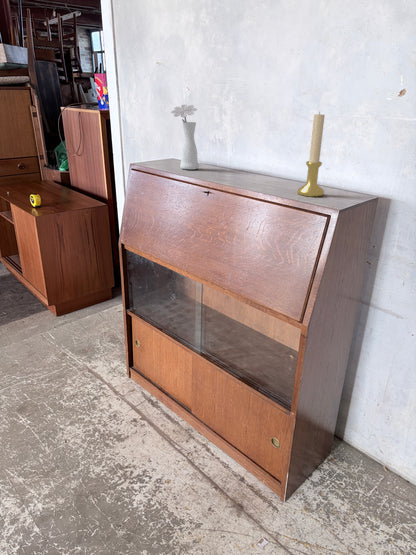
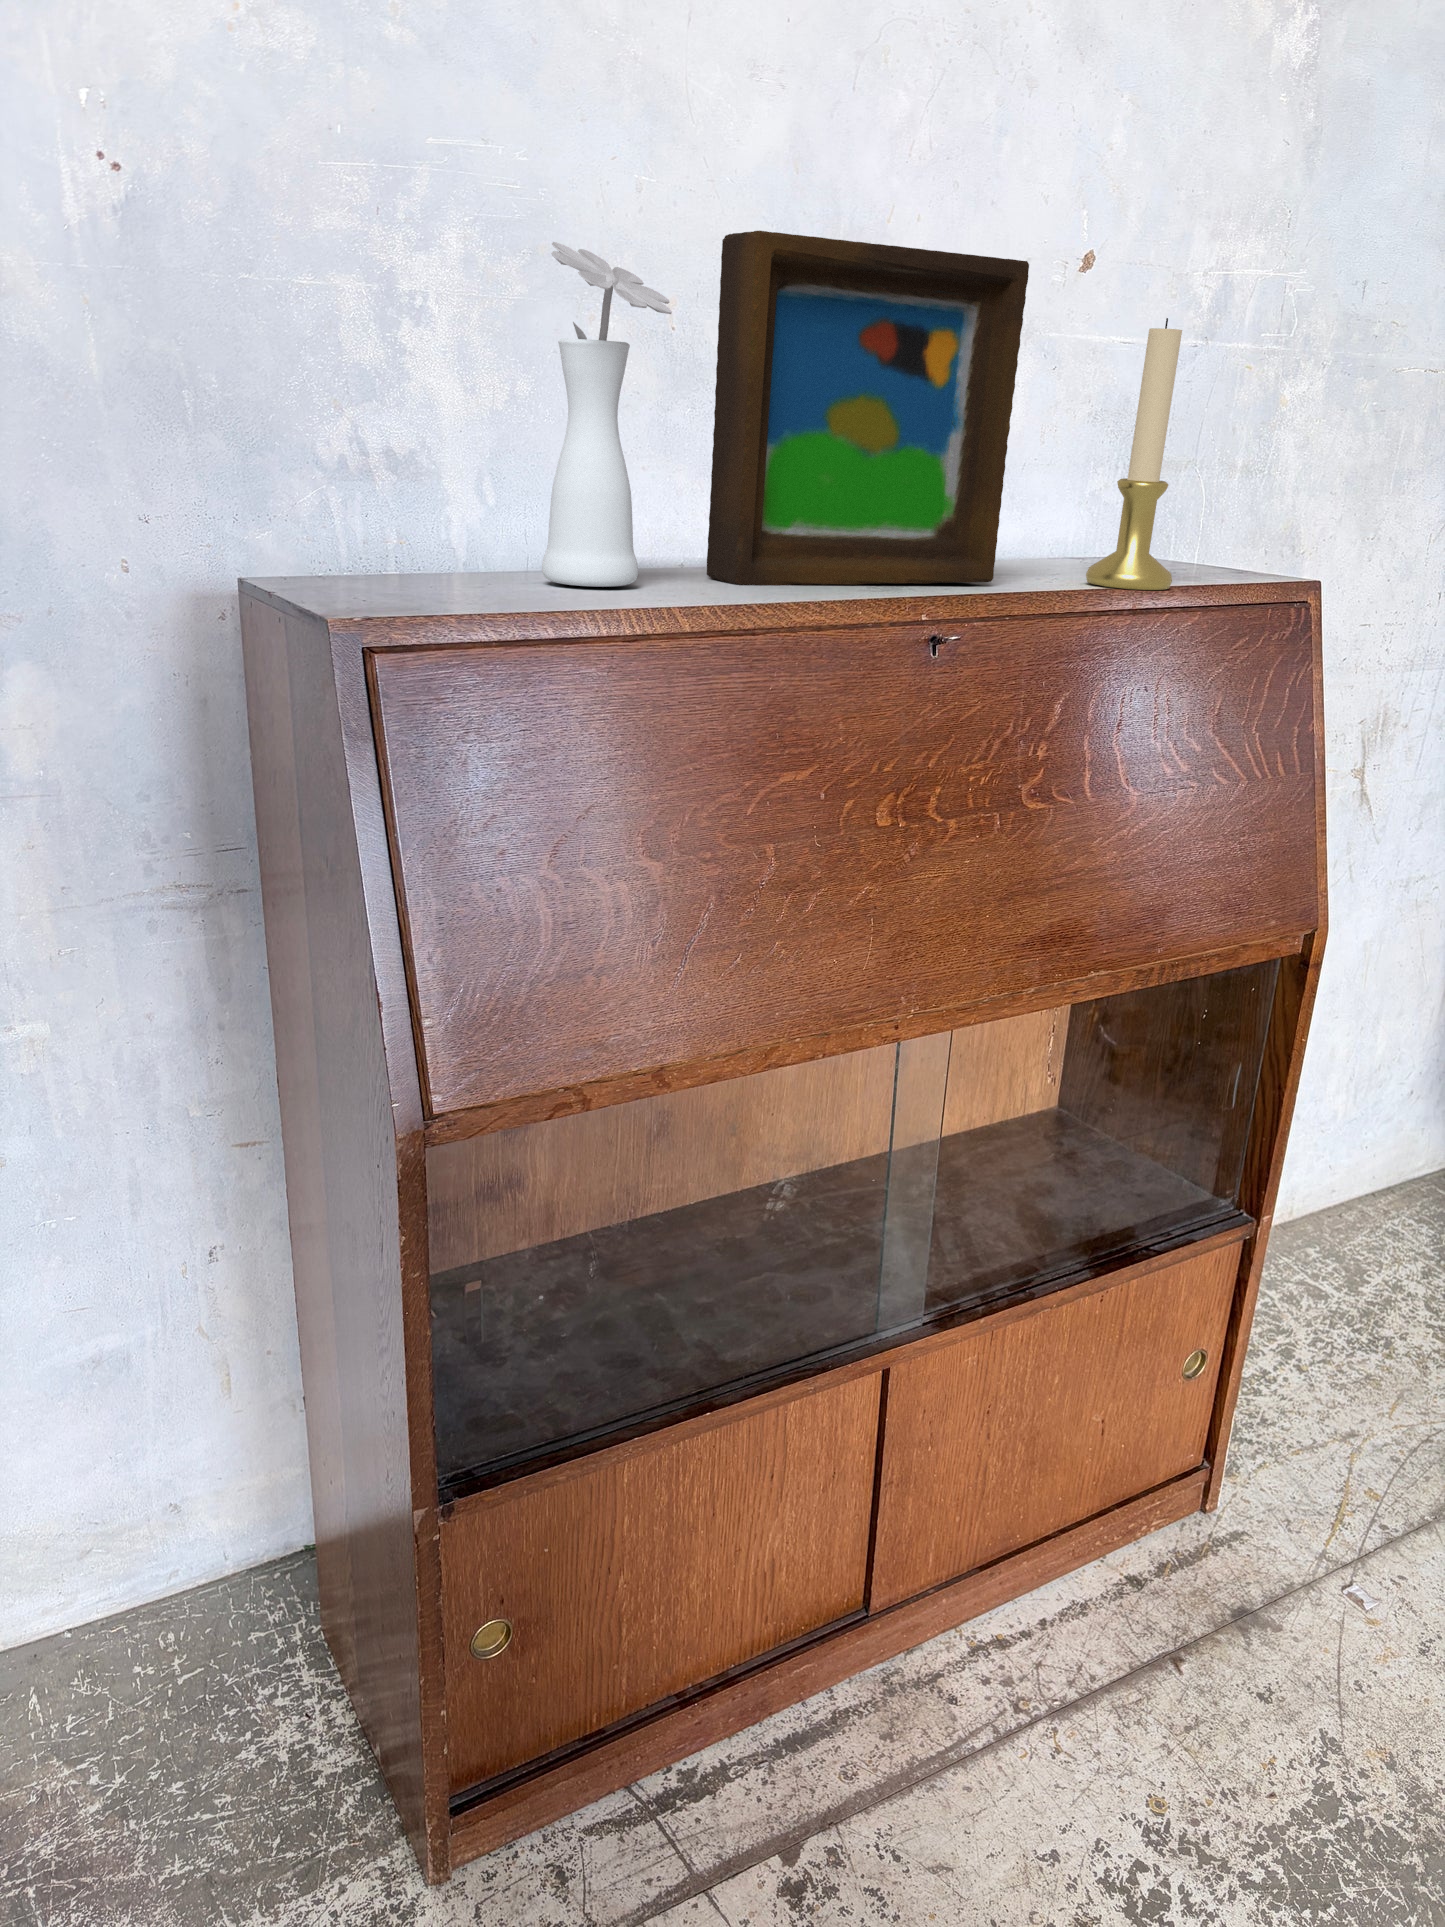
picture frame: none [215,98,285,184] -> present [707,231,1029,586]

